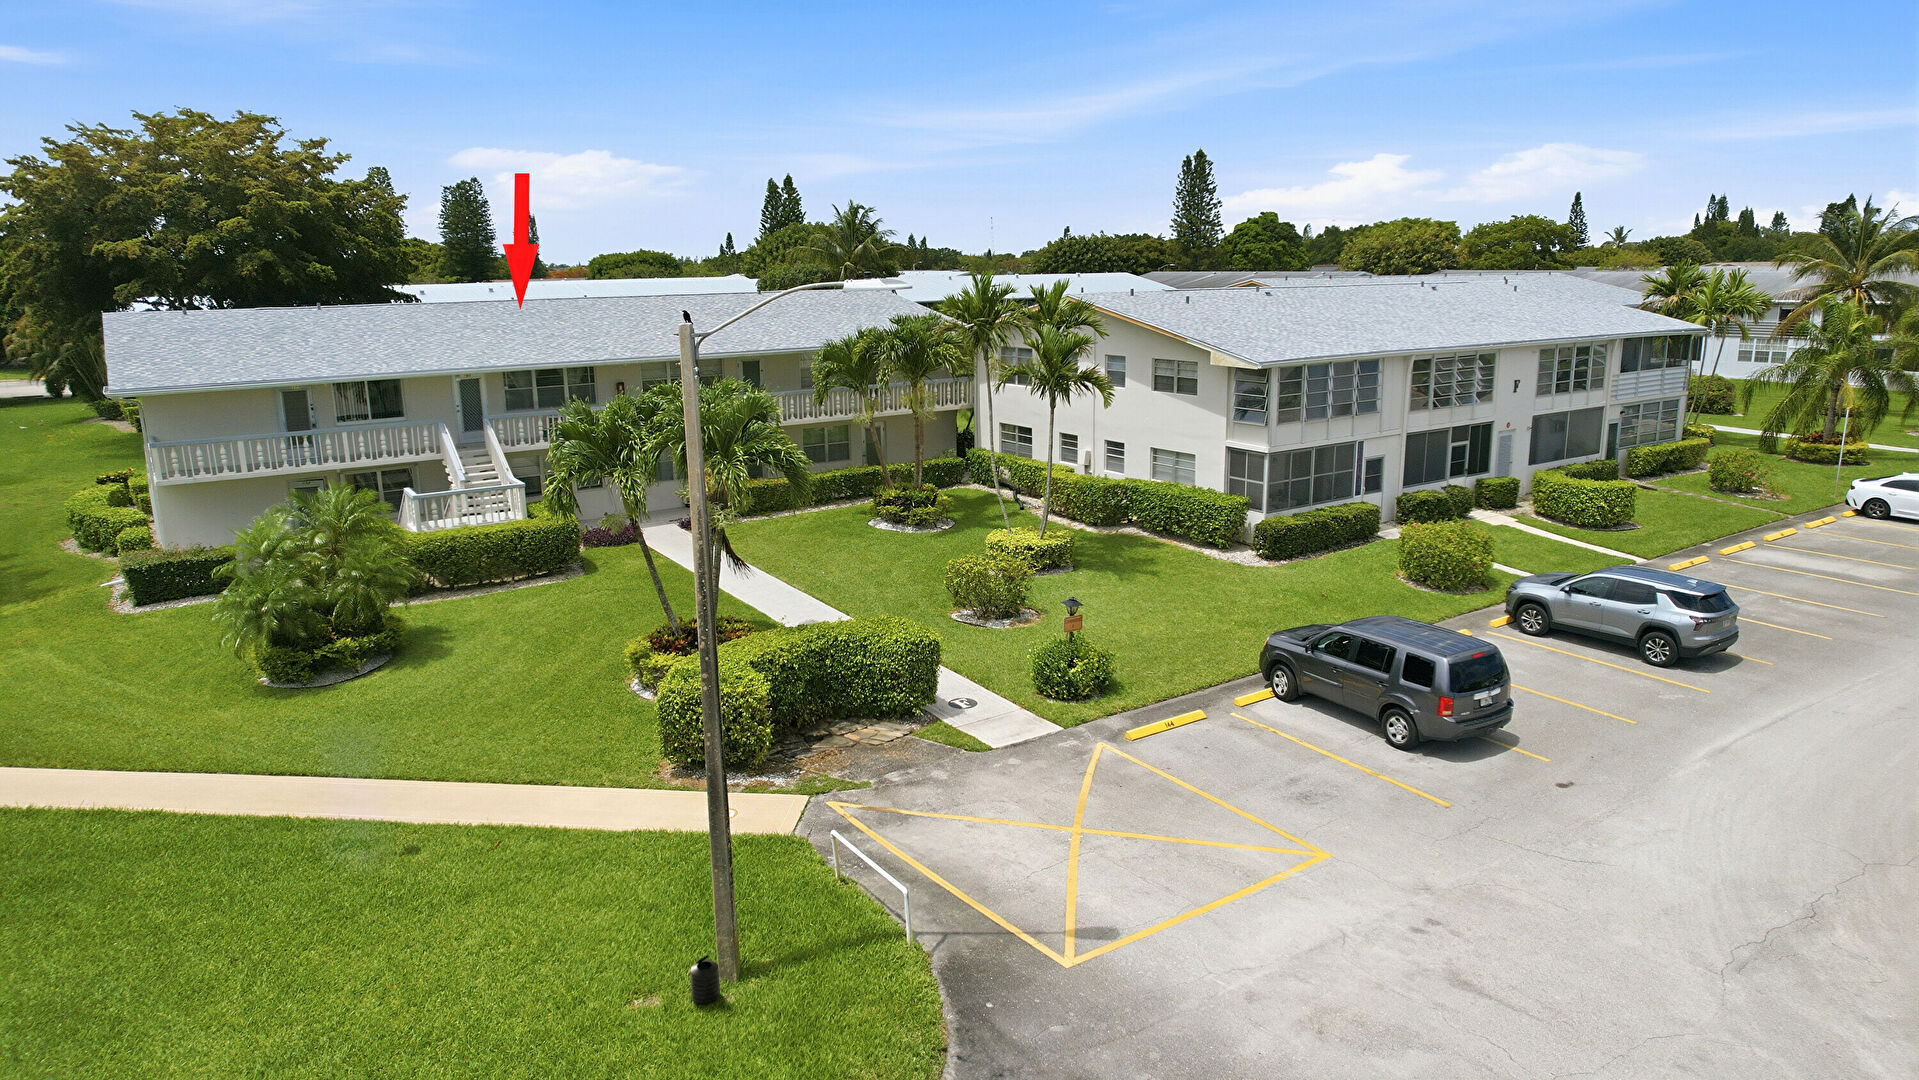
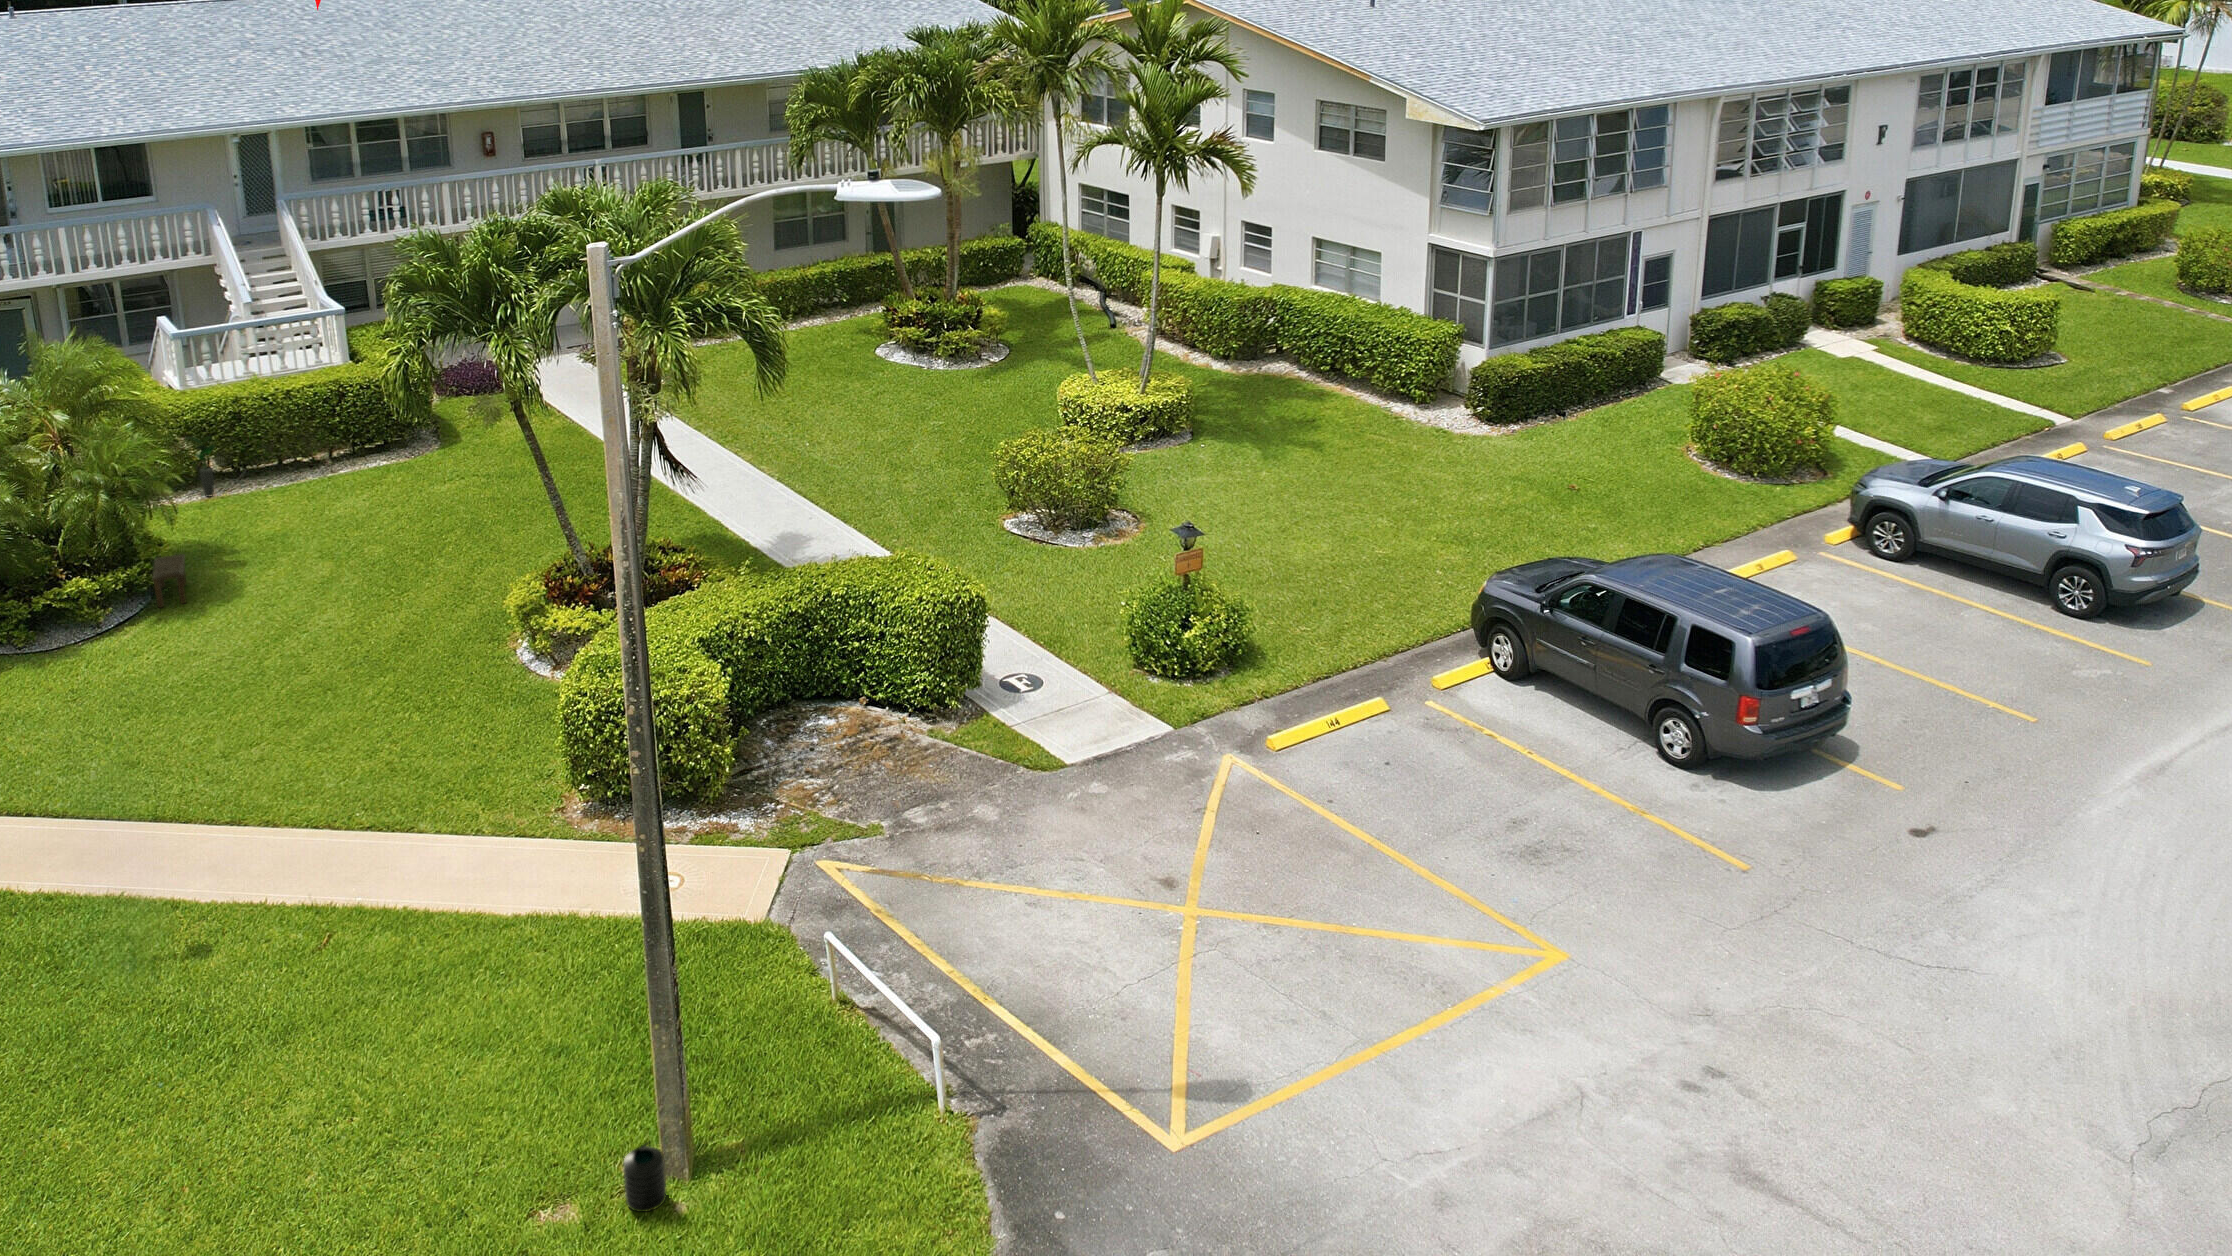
potted plant: none [421,559,442,599] -> present [191,436,215,497]
bench: none [394,626,417,659] -> present [152,554,186,608]

